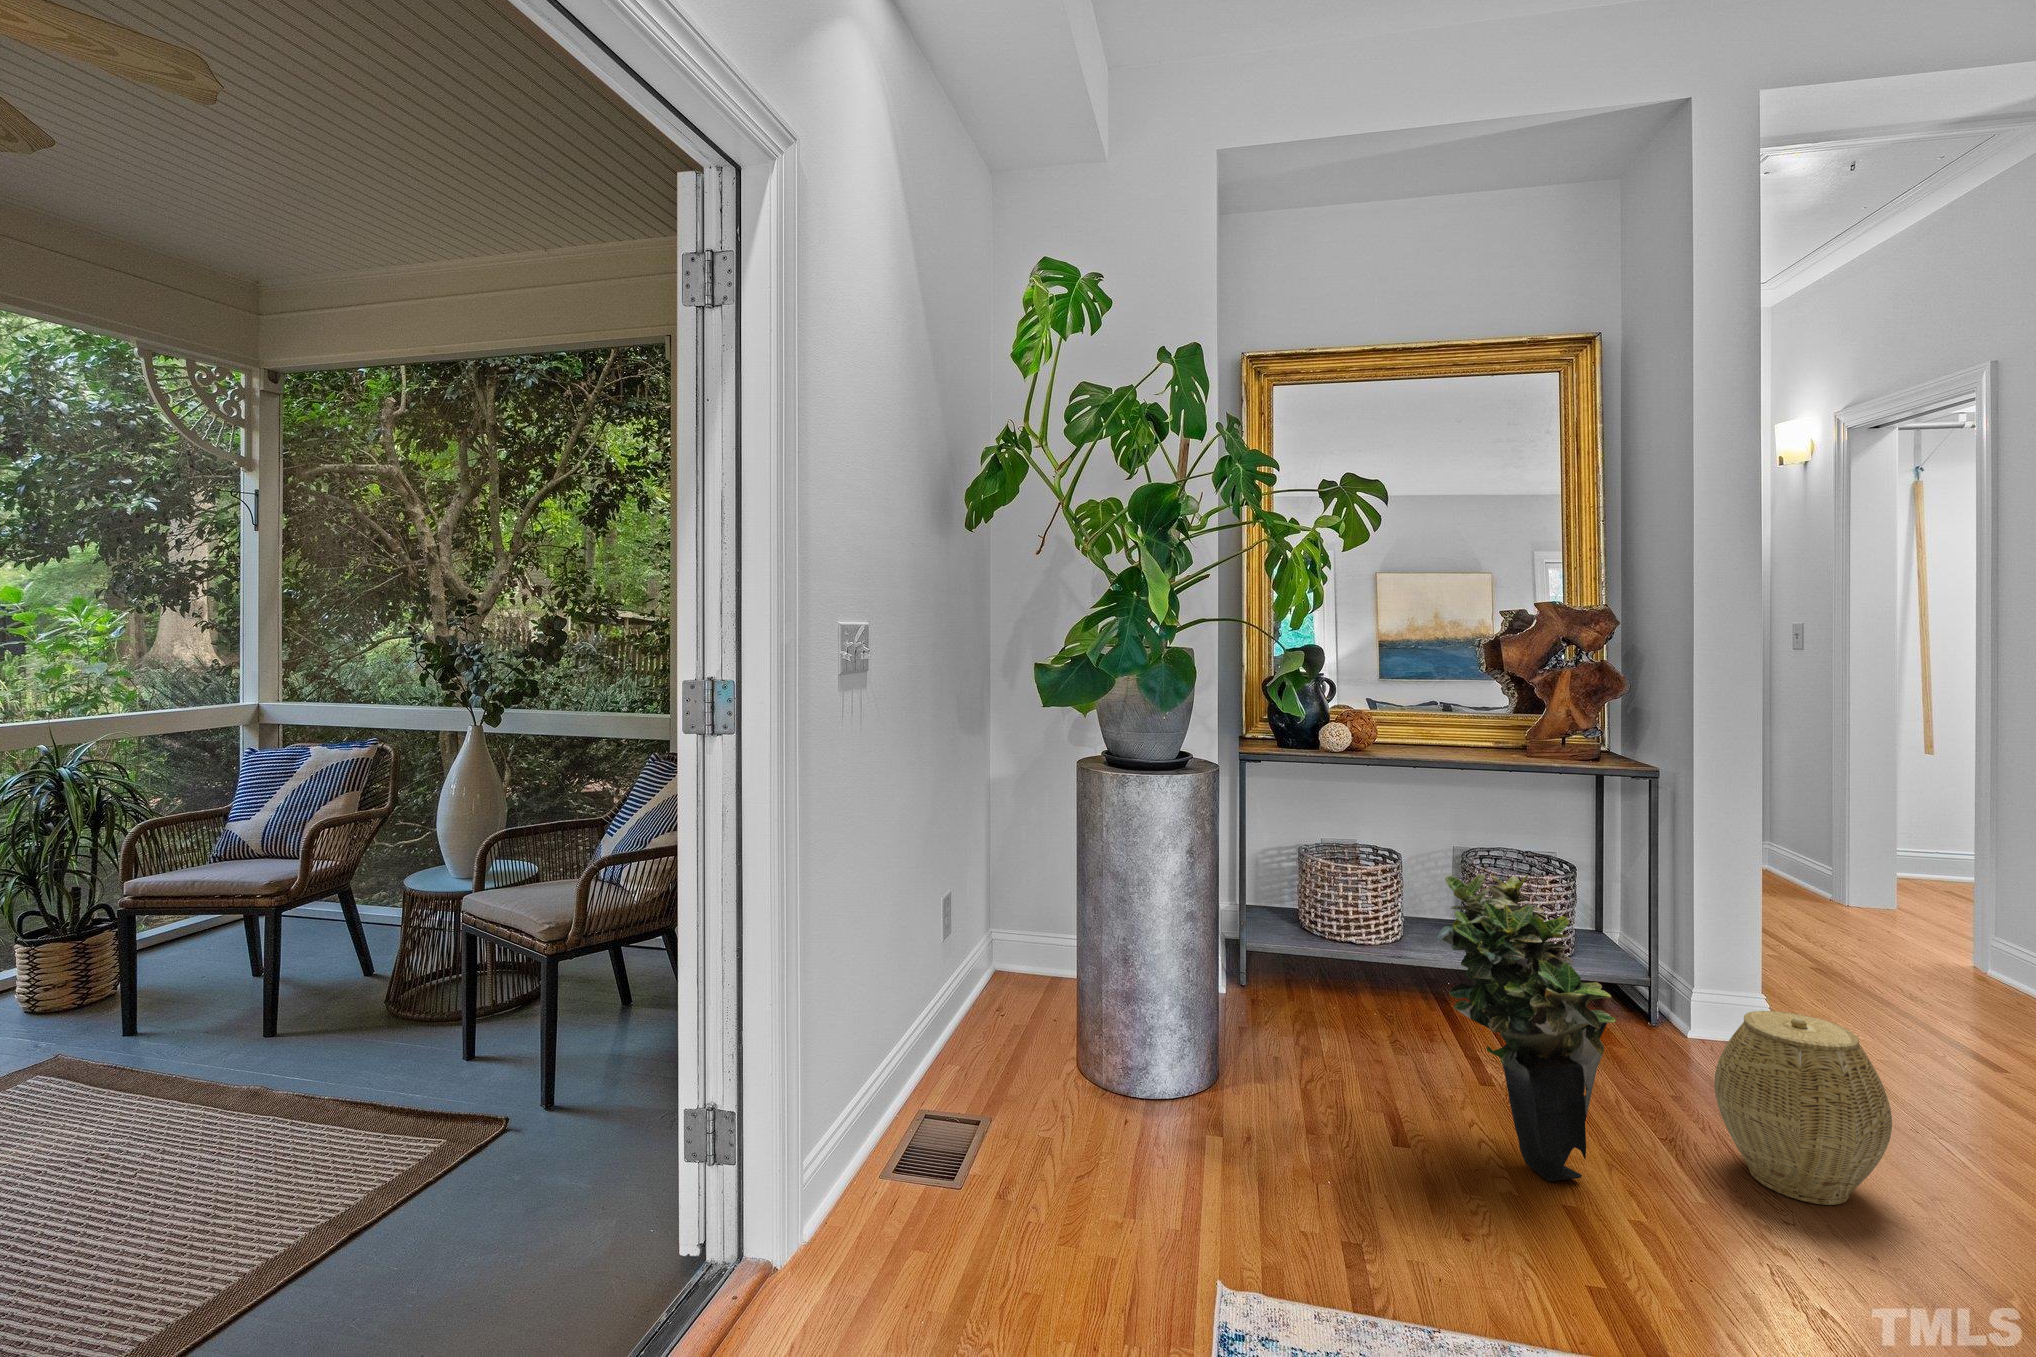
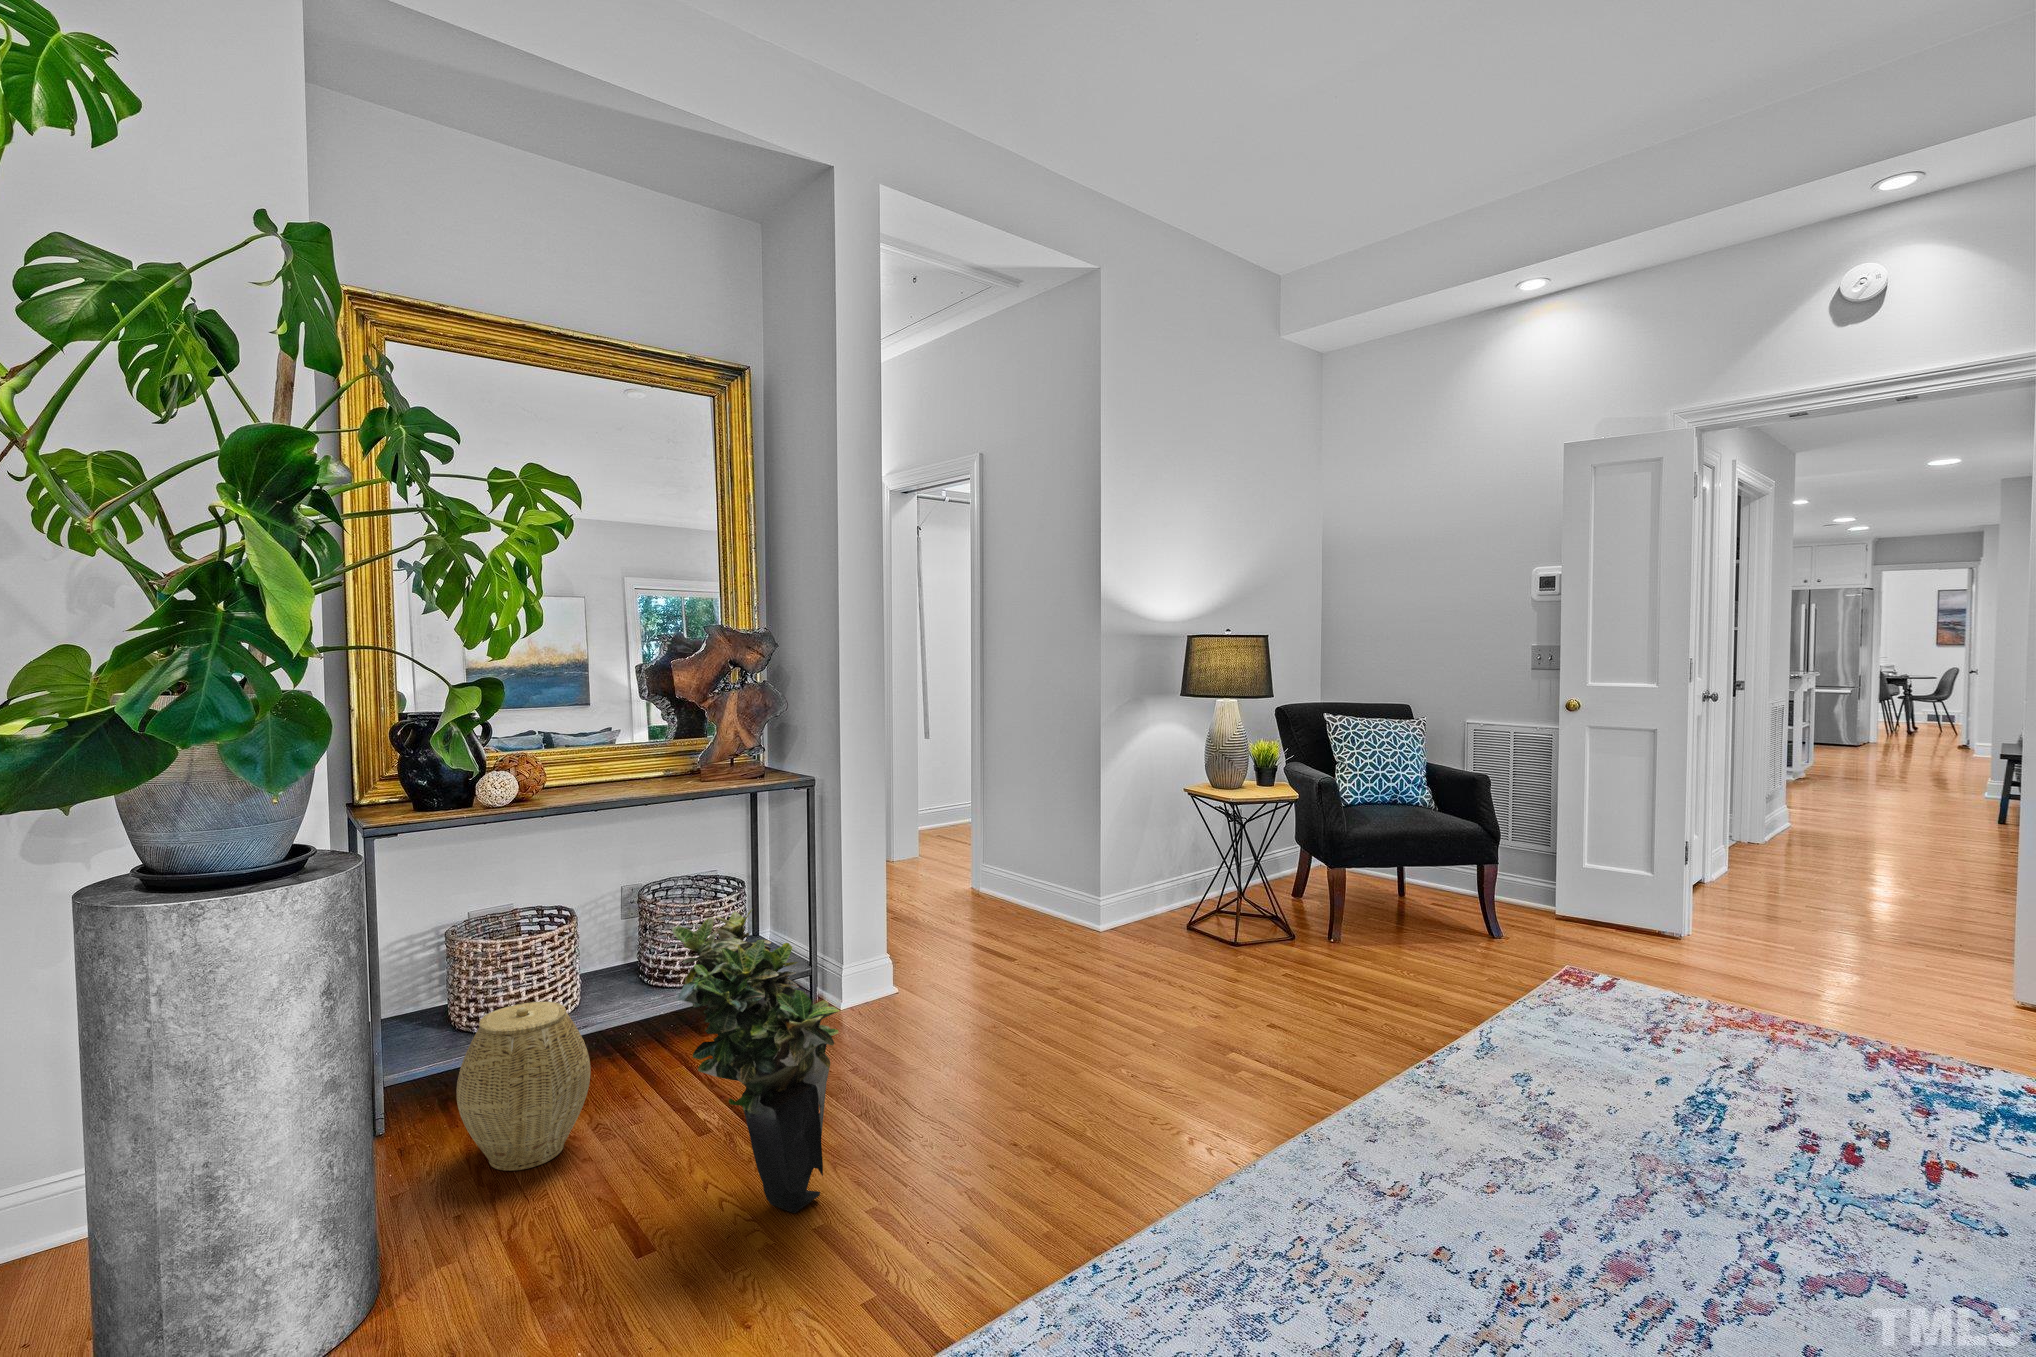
woven basket: present [1714,1011,1892,1205] -> present [457,1002,591,1171]

